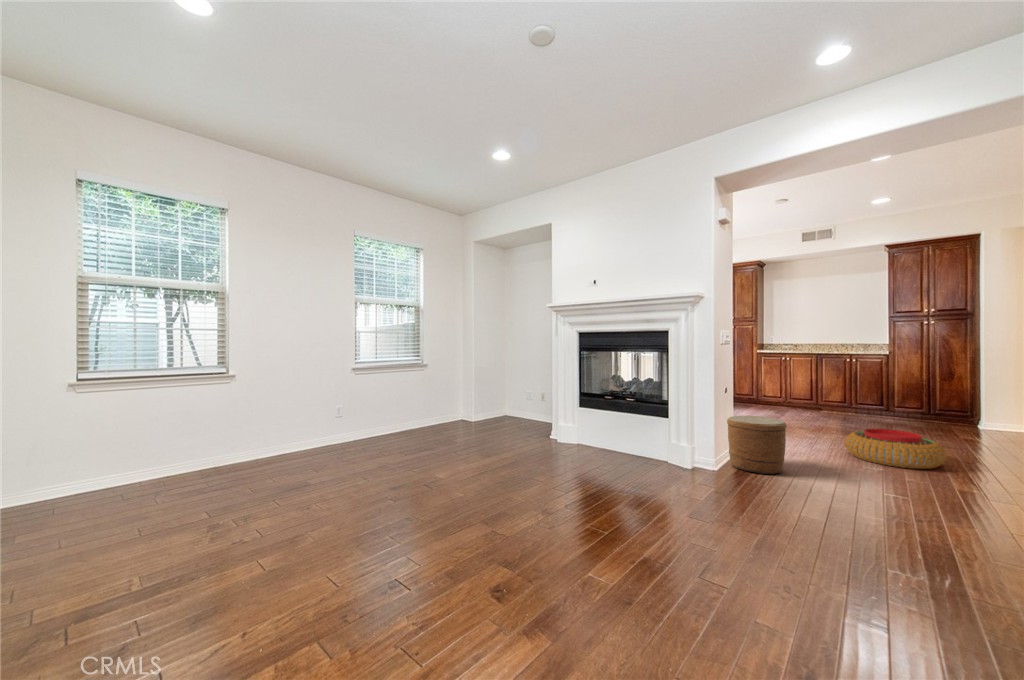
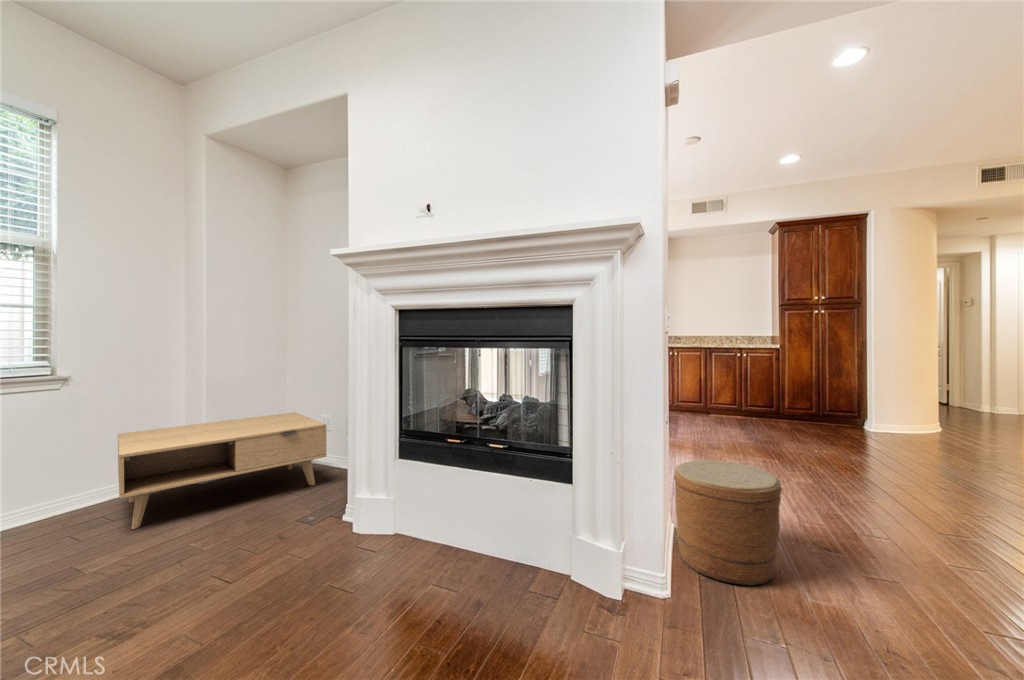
coffee table: none [442,388,535,433] -> present [118,412,326,529]
pouf: present [845,429,946,469] -> none [800,455,945,523]

